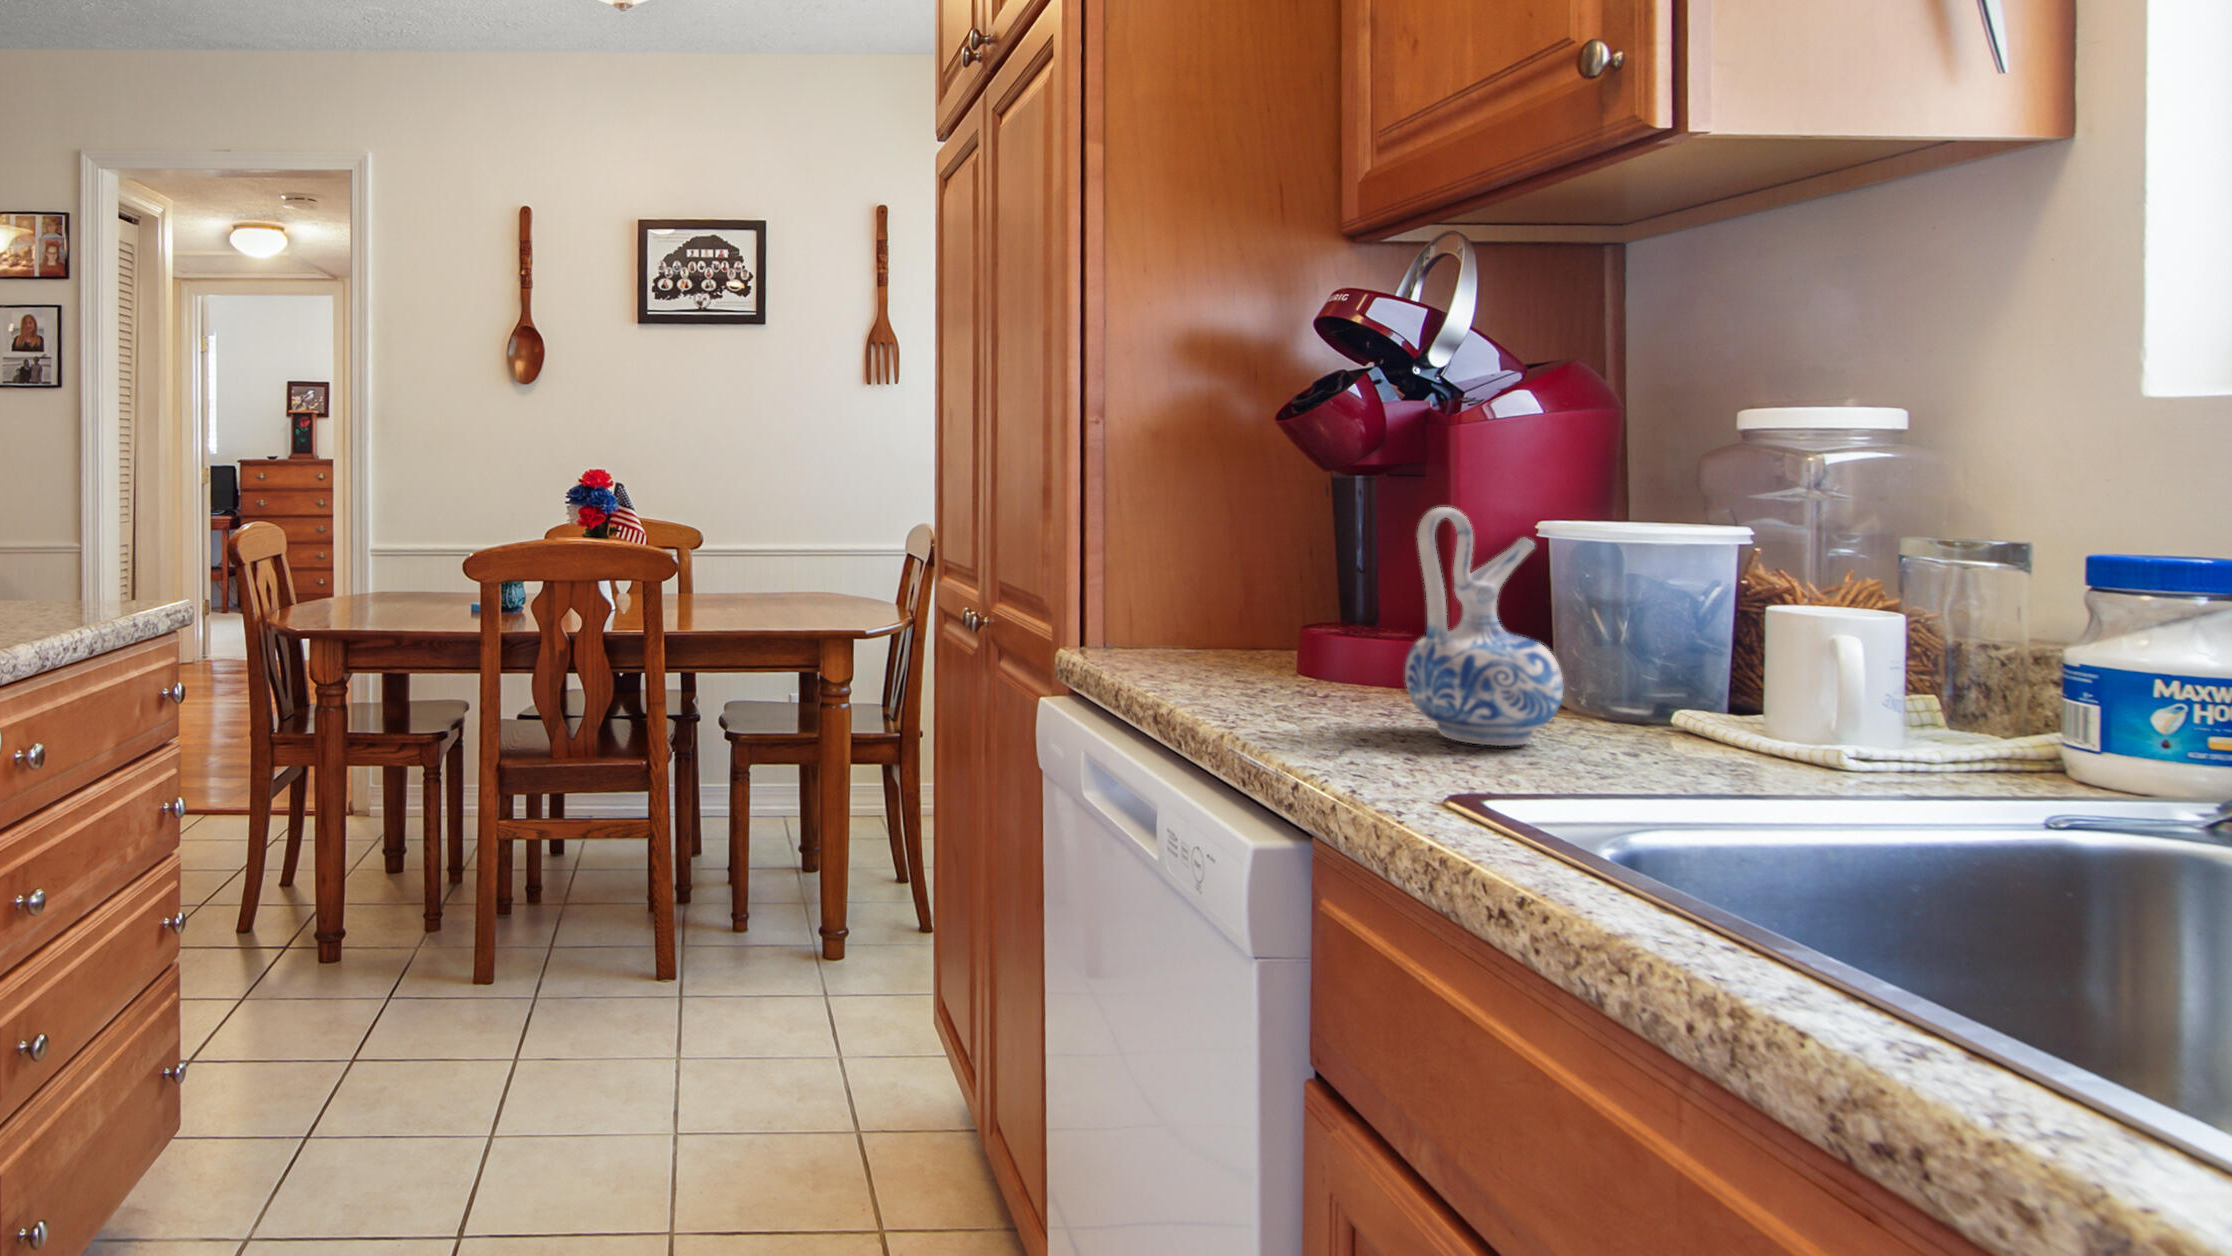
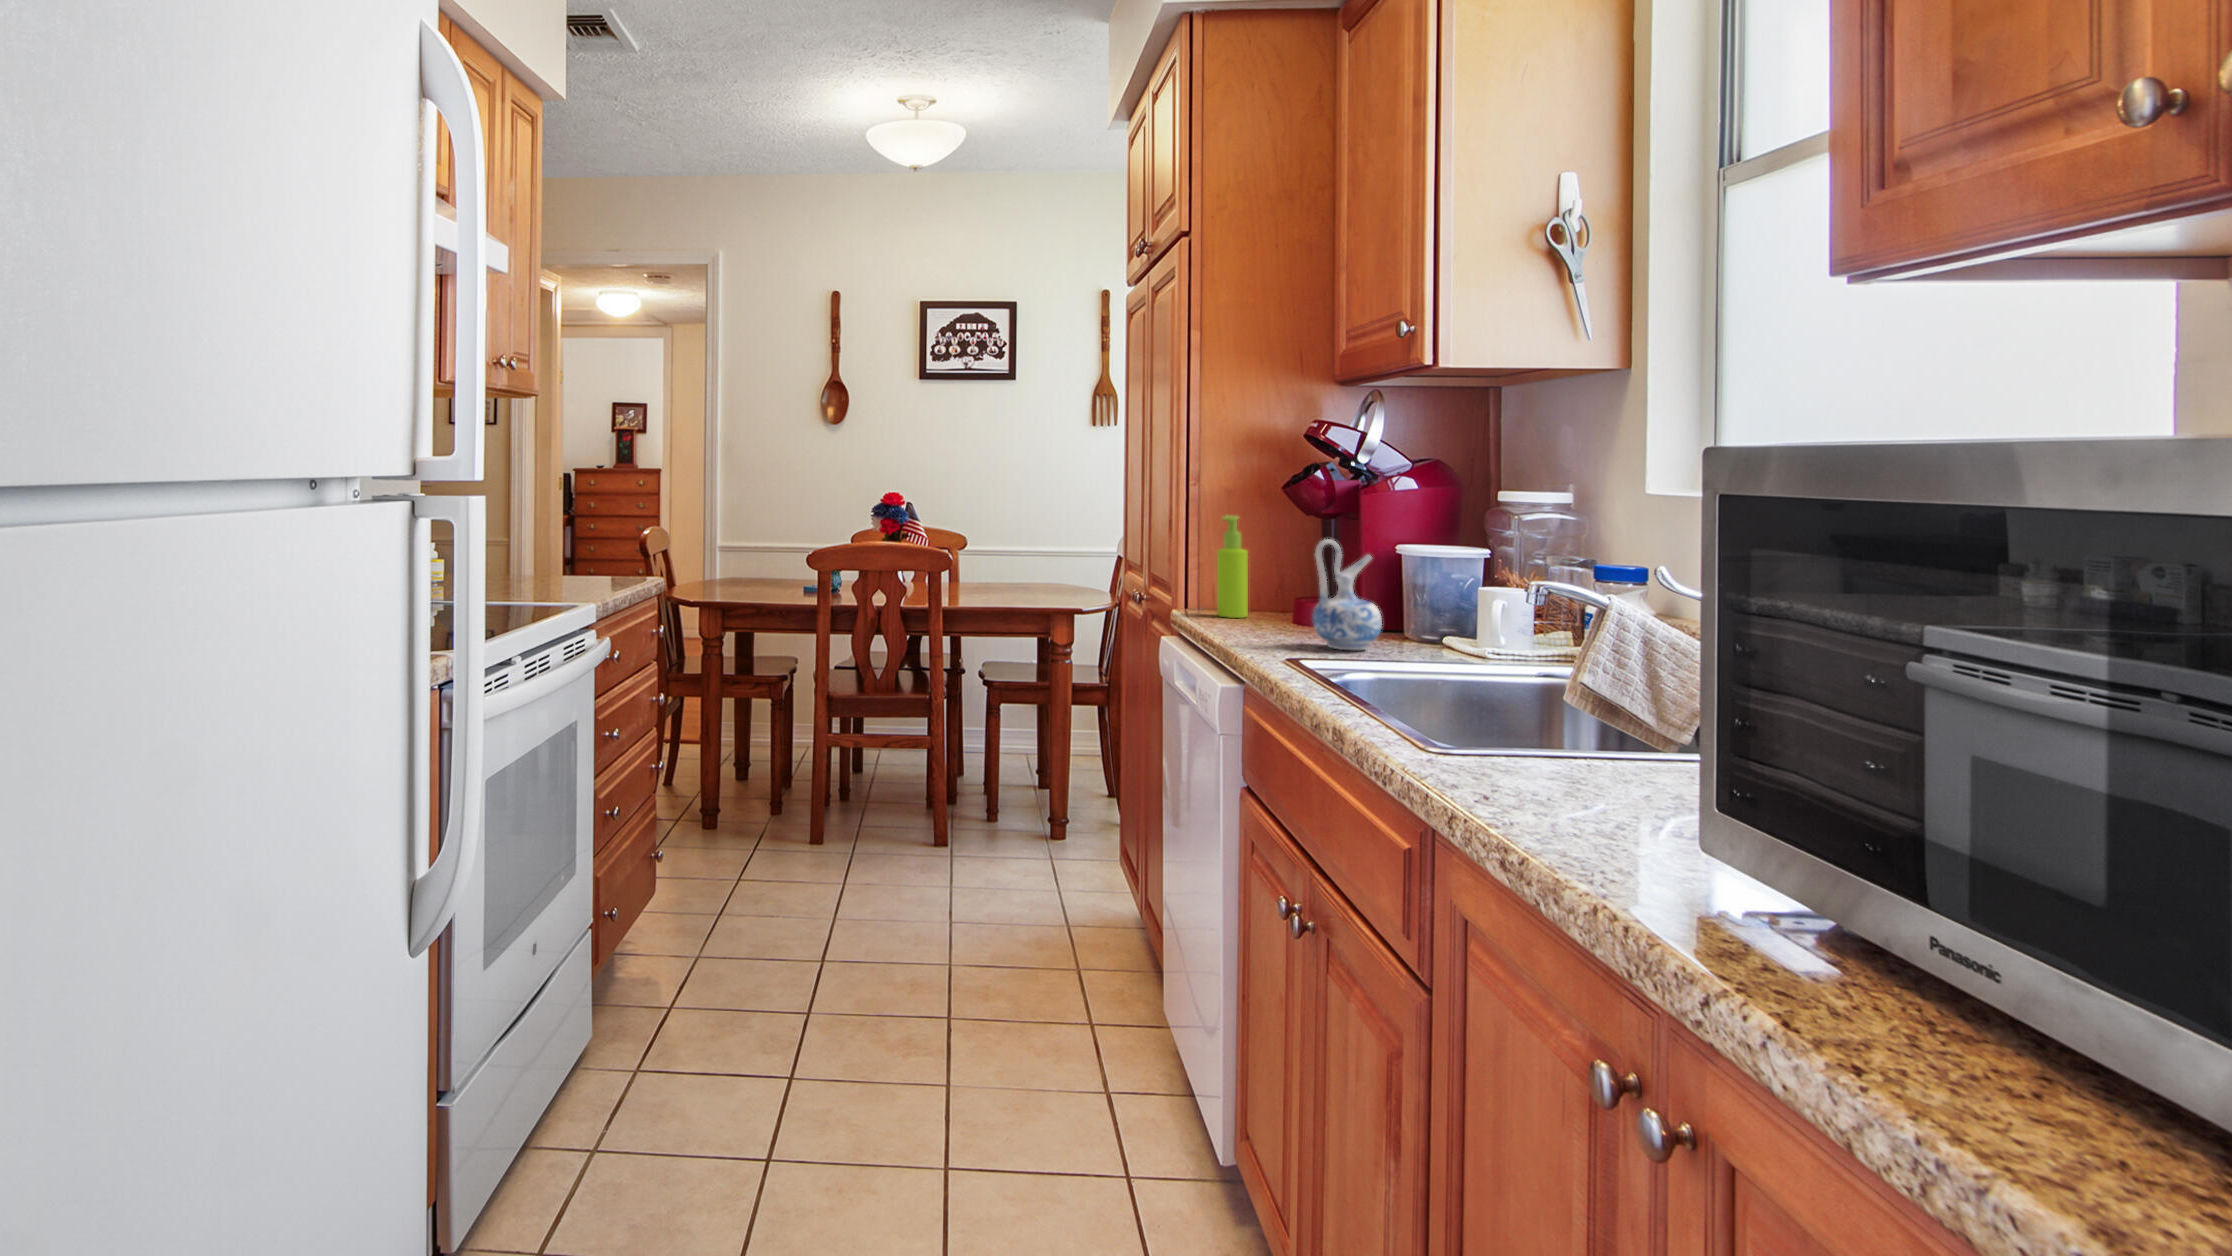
soap dispenser: none [1141,474,1199,662] -> present [1217,516,1248,618]

